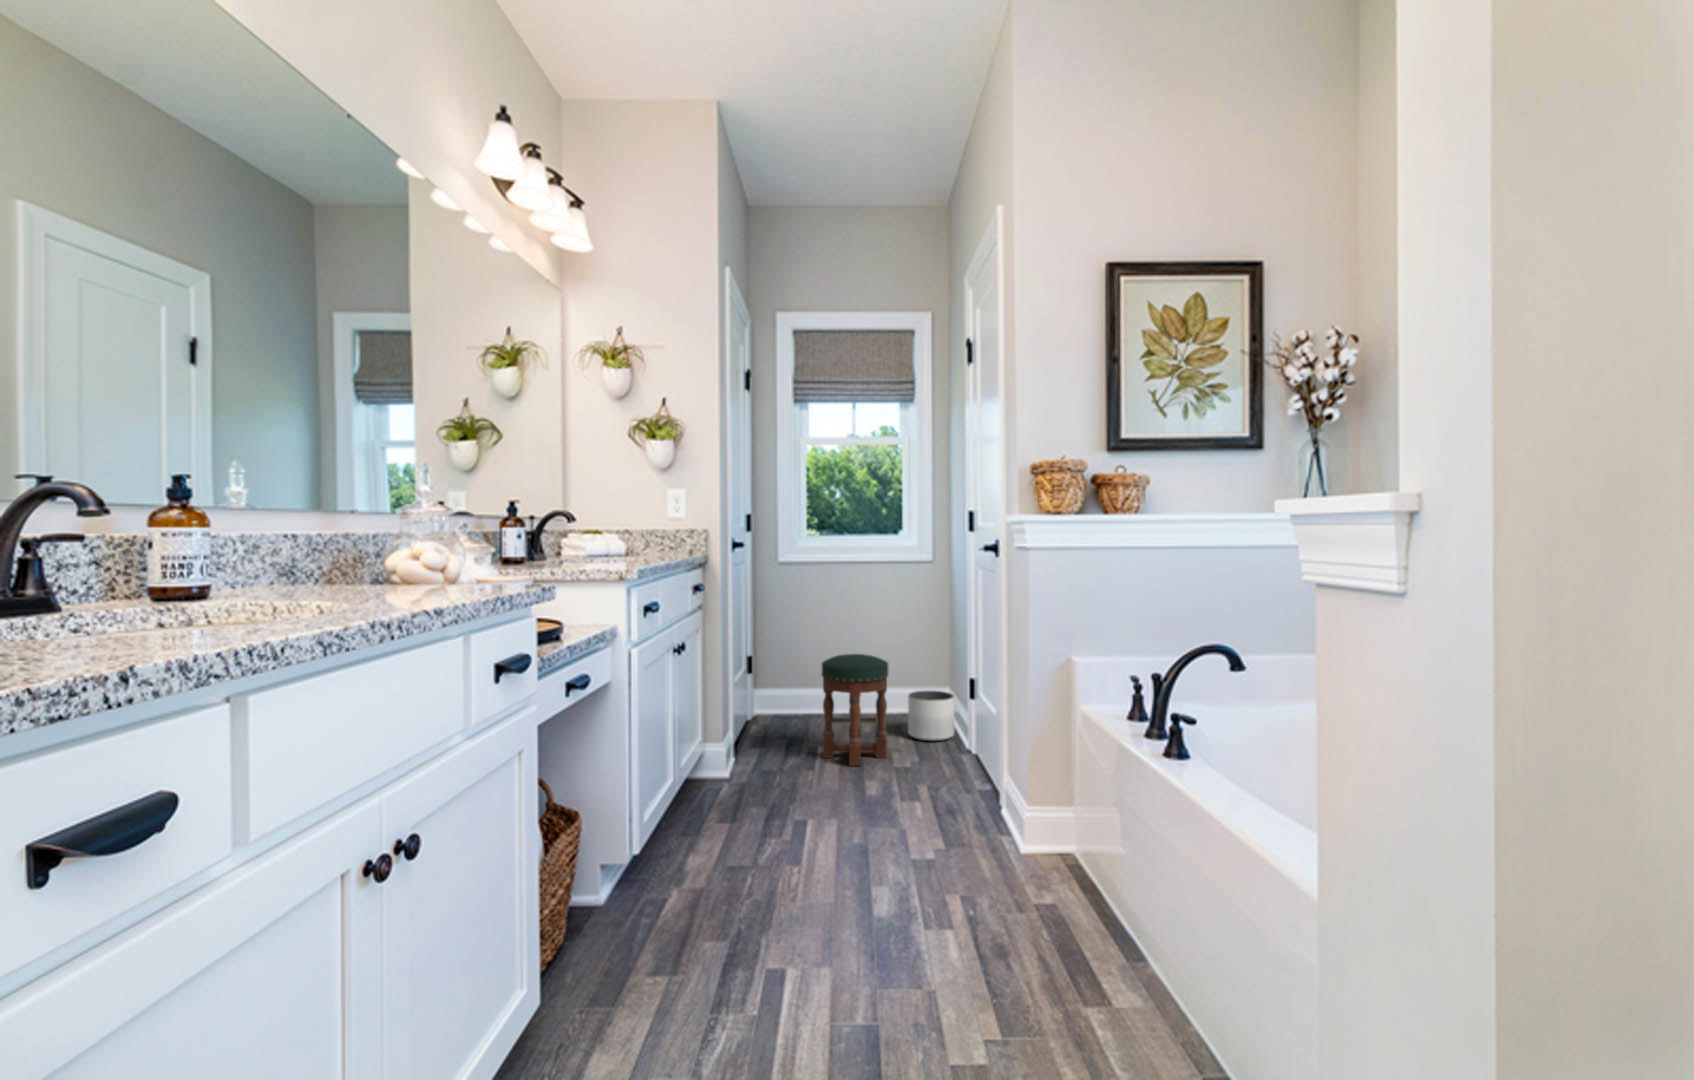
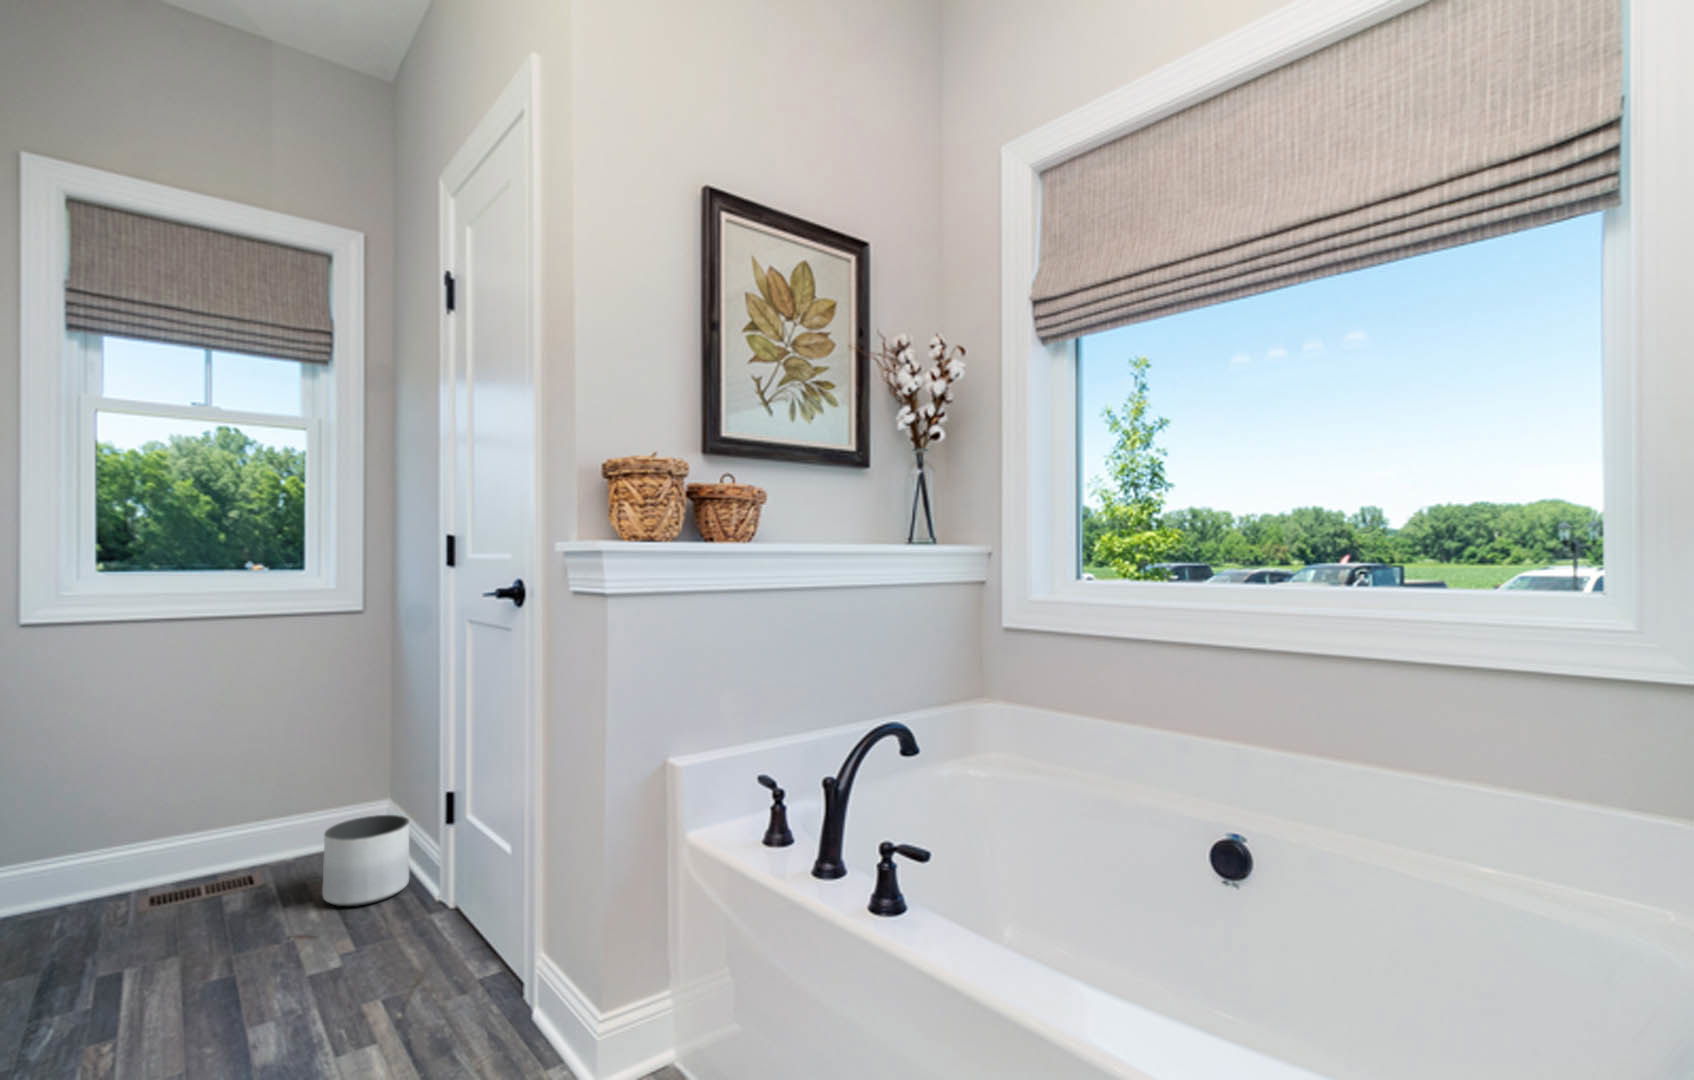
stool: present [822,654,889,766] -> none [137,785,294,1008]

